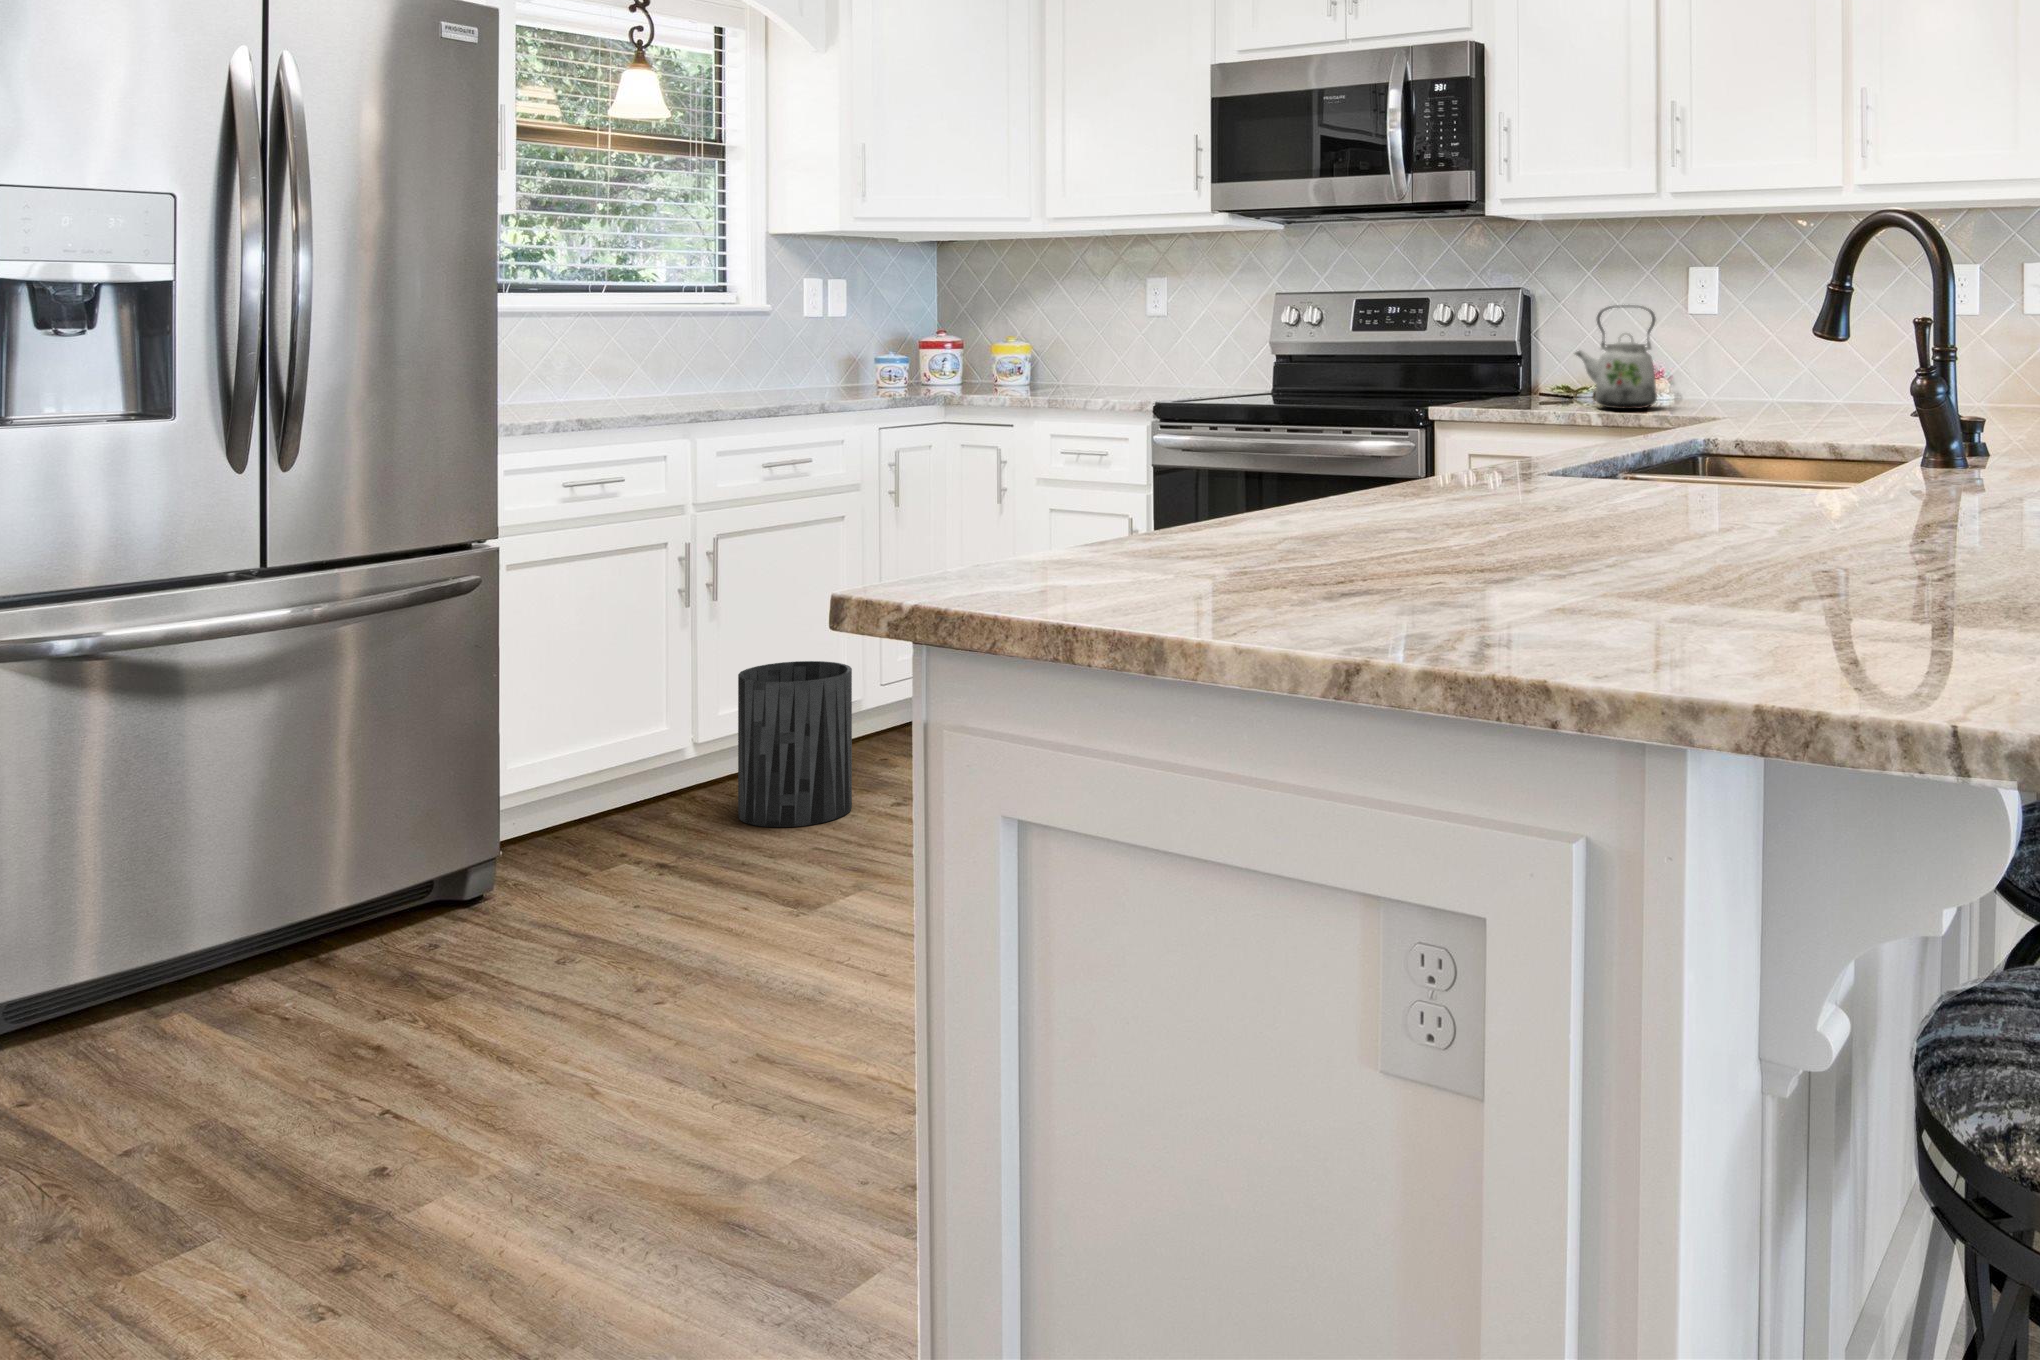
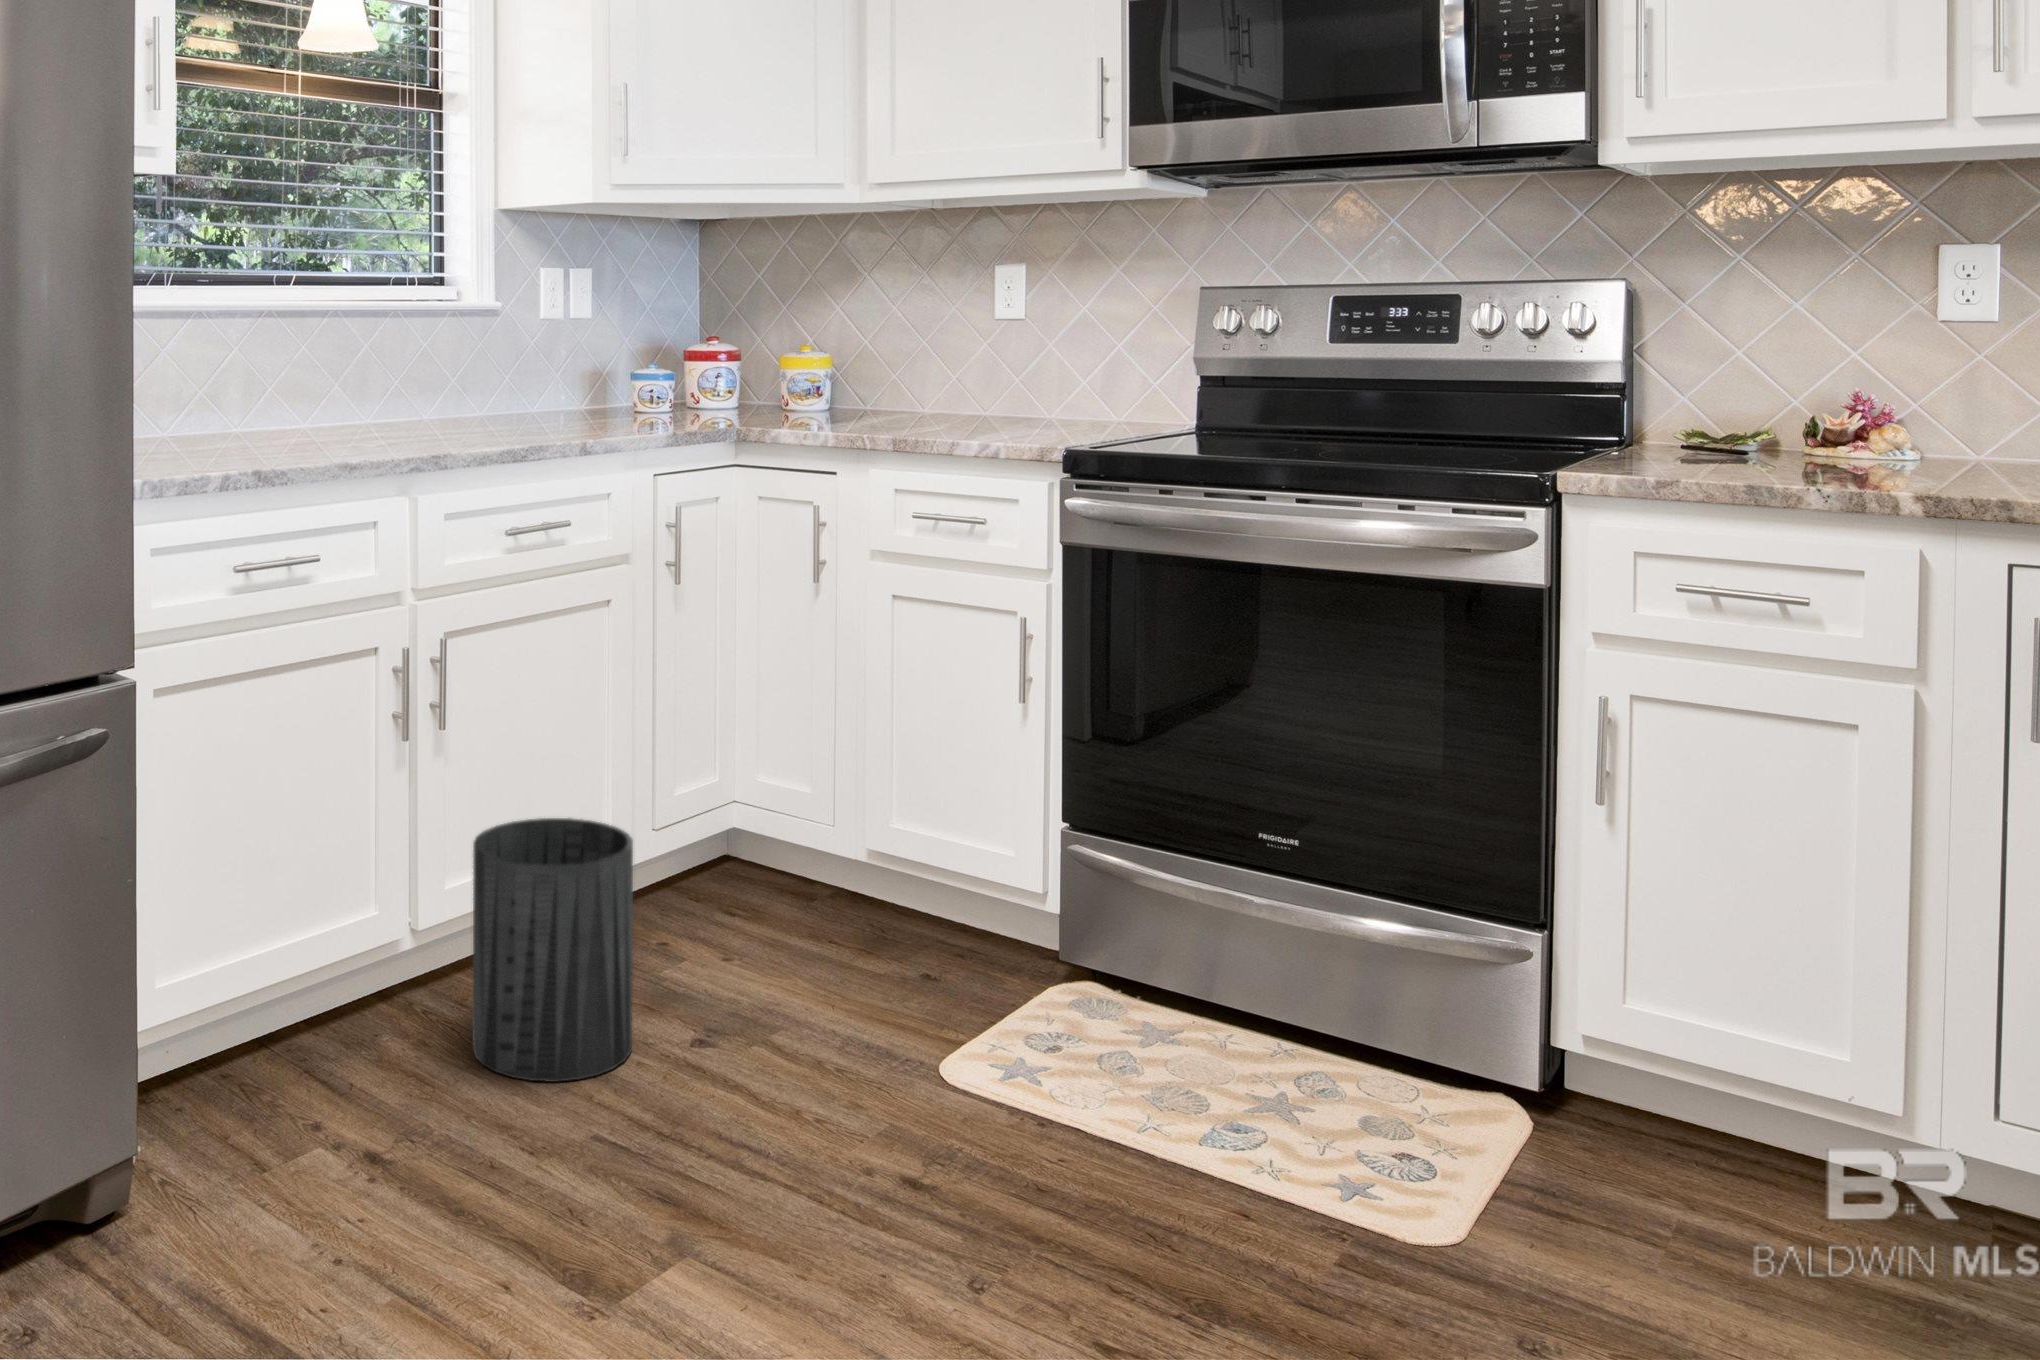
kettle: present [1575,305,1657,409] -> none [1784,306,1957,479]

